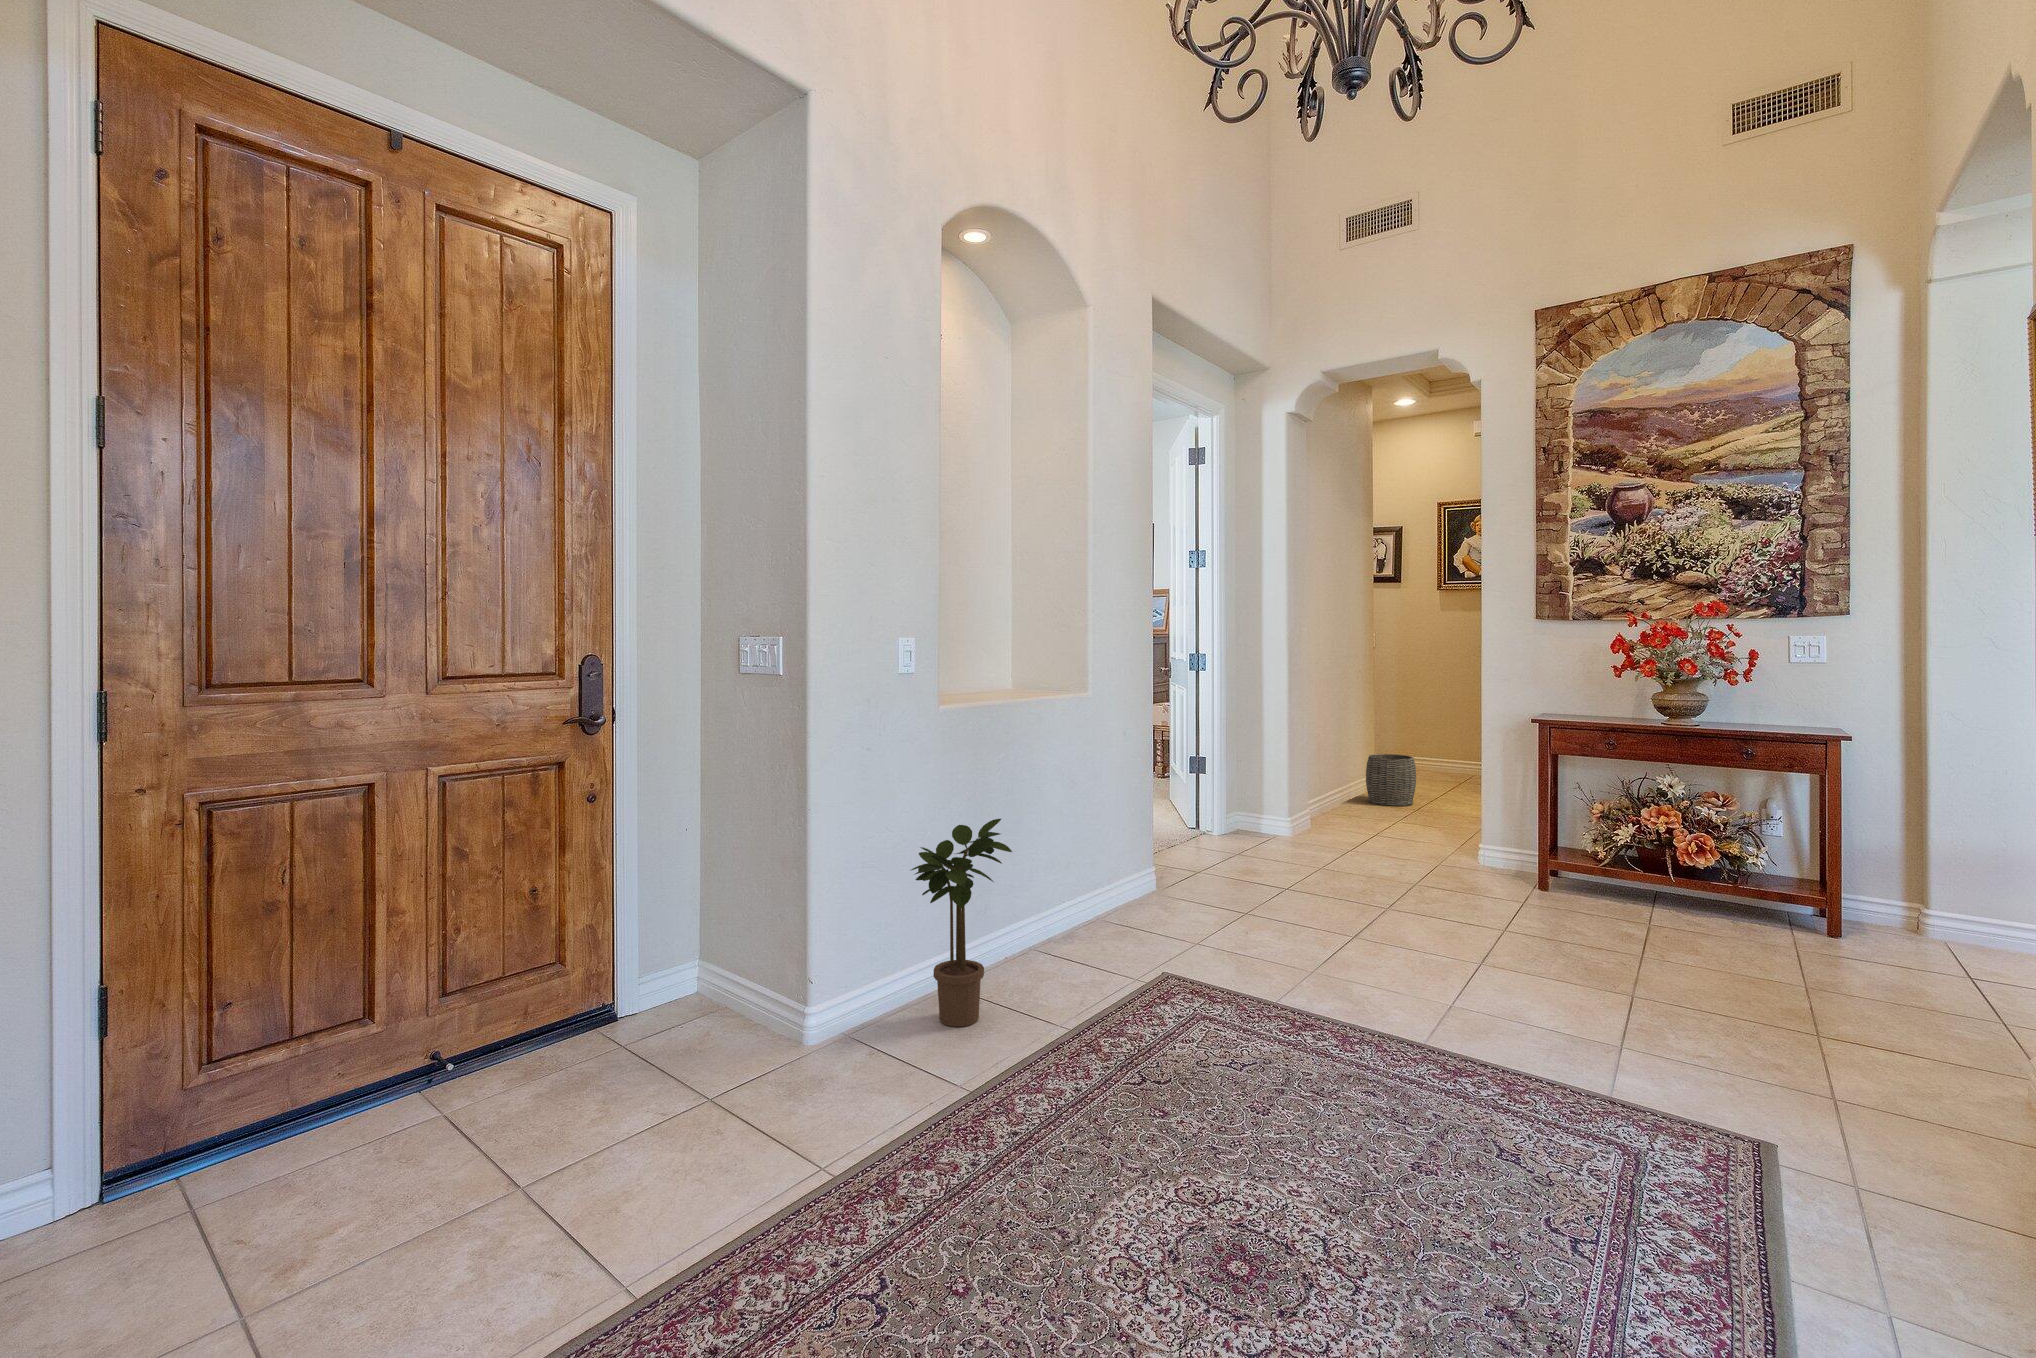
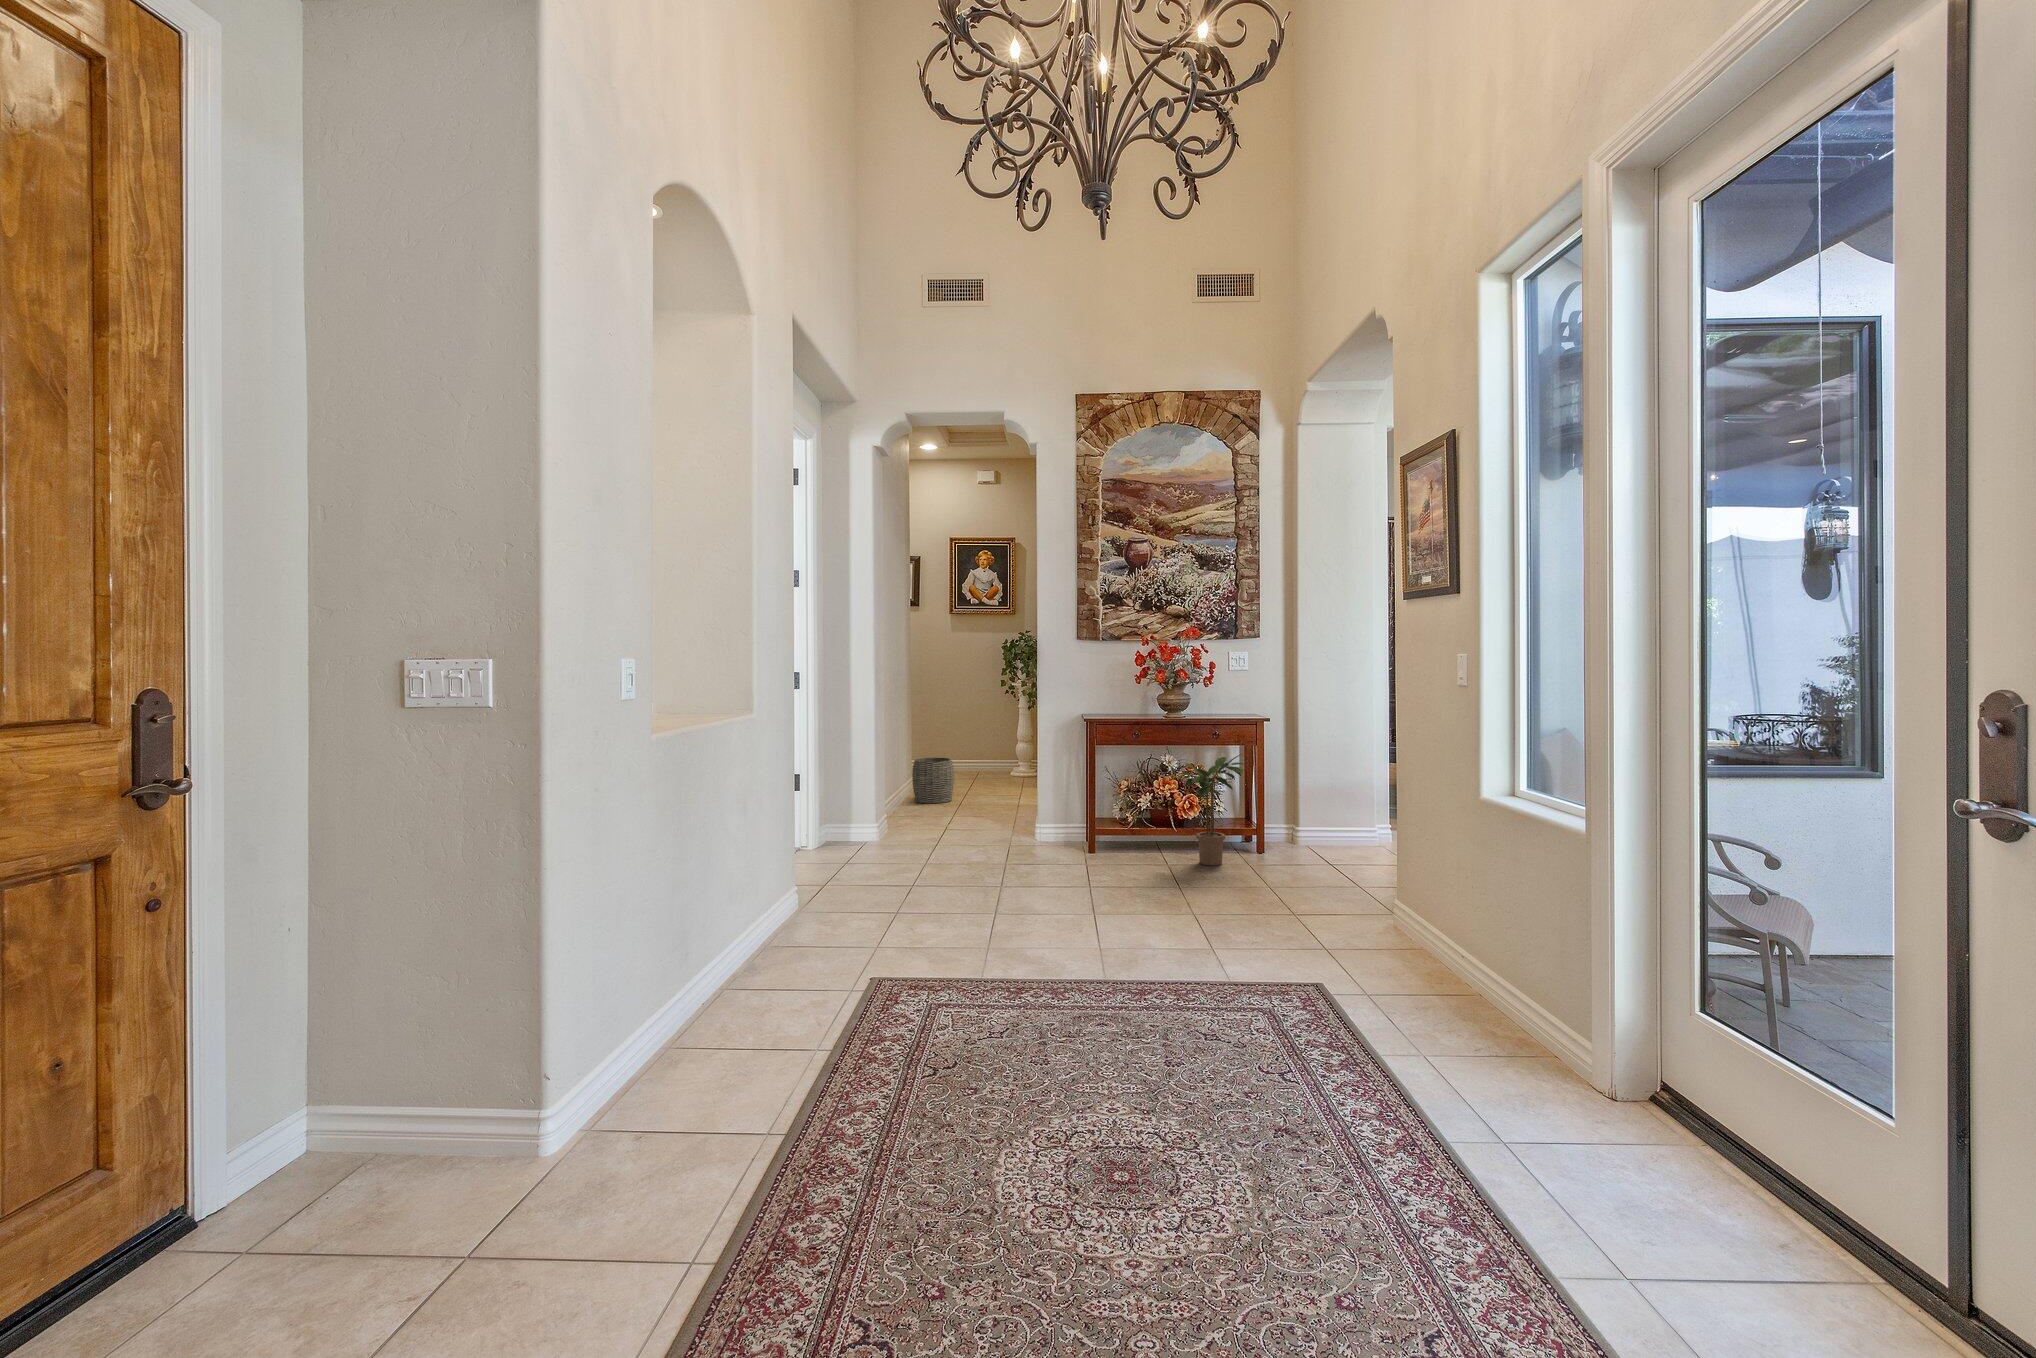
potted plant: present [911,819,1012,1027] -> present [1179,755,1246,865]

